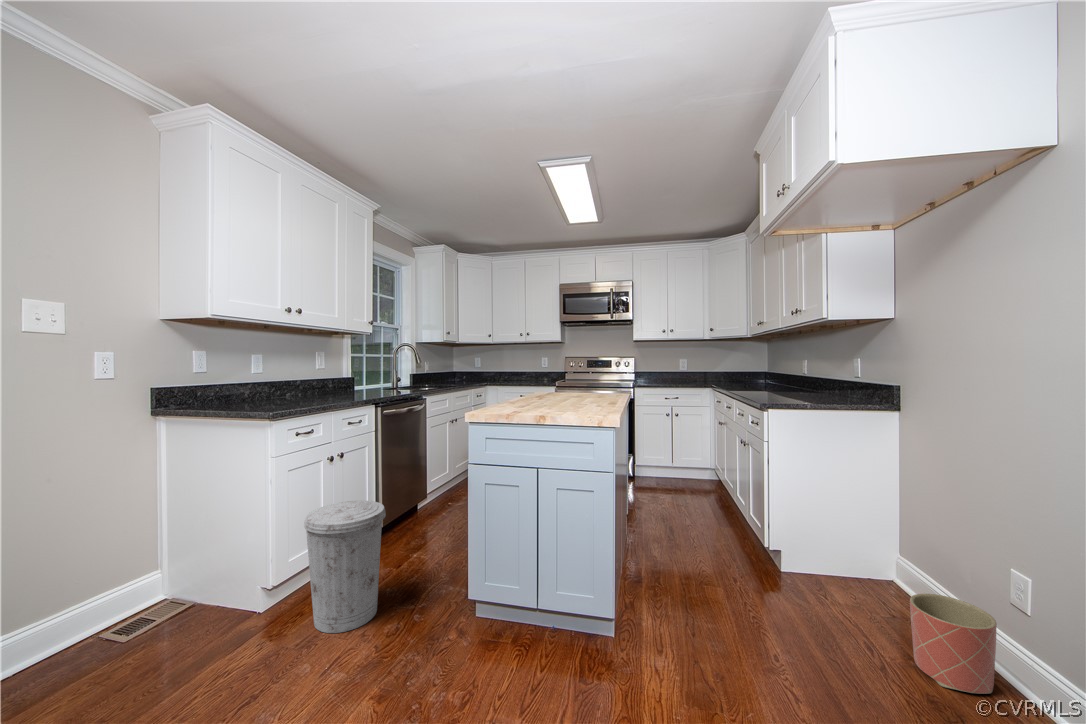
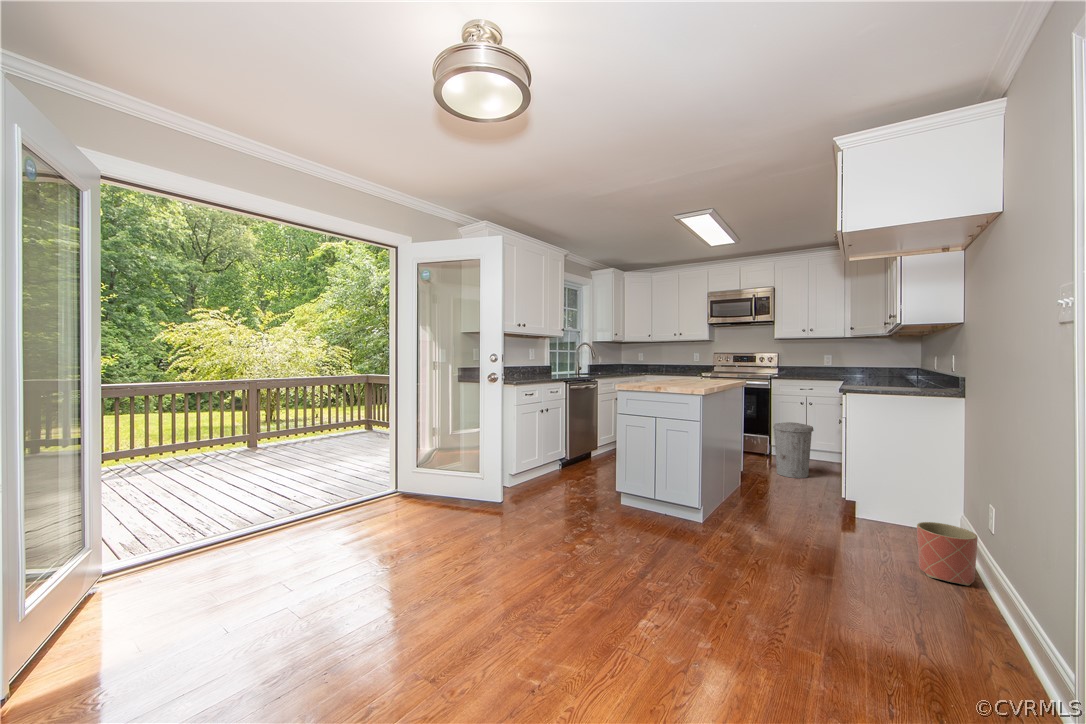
trash can: present [304,501,386,633] -> present [773,422,814,478]

